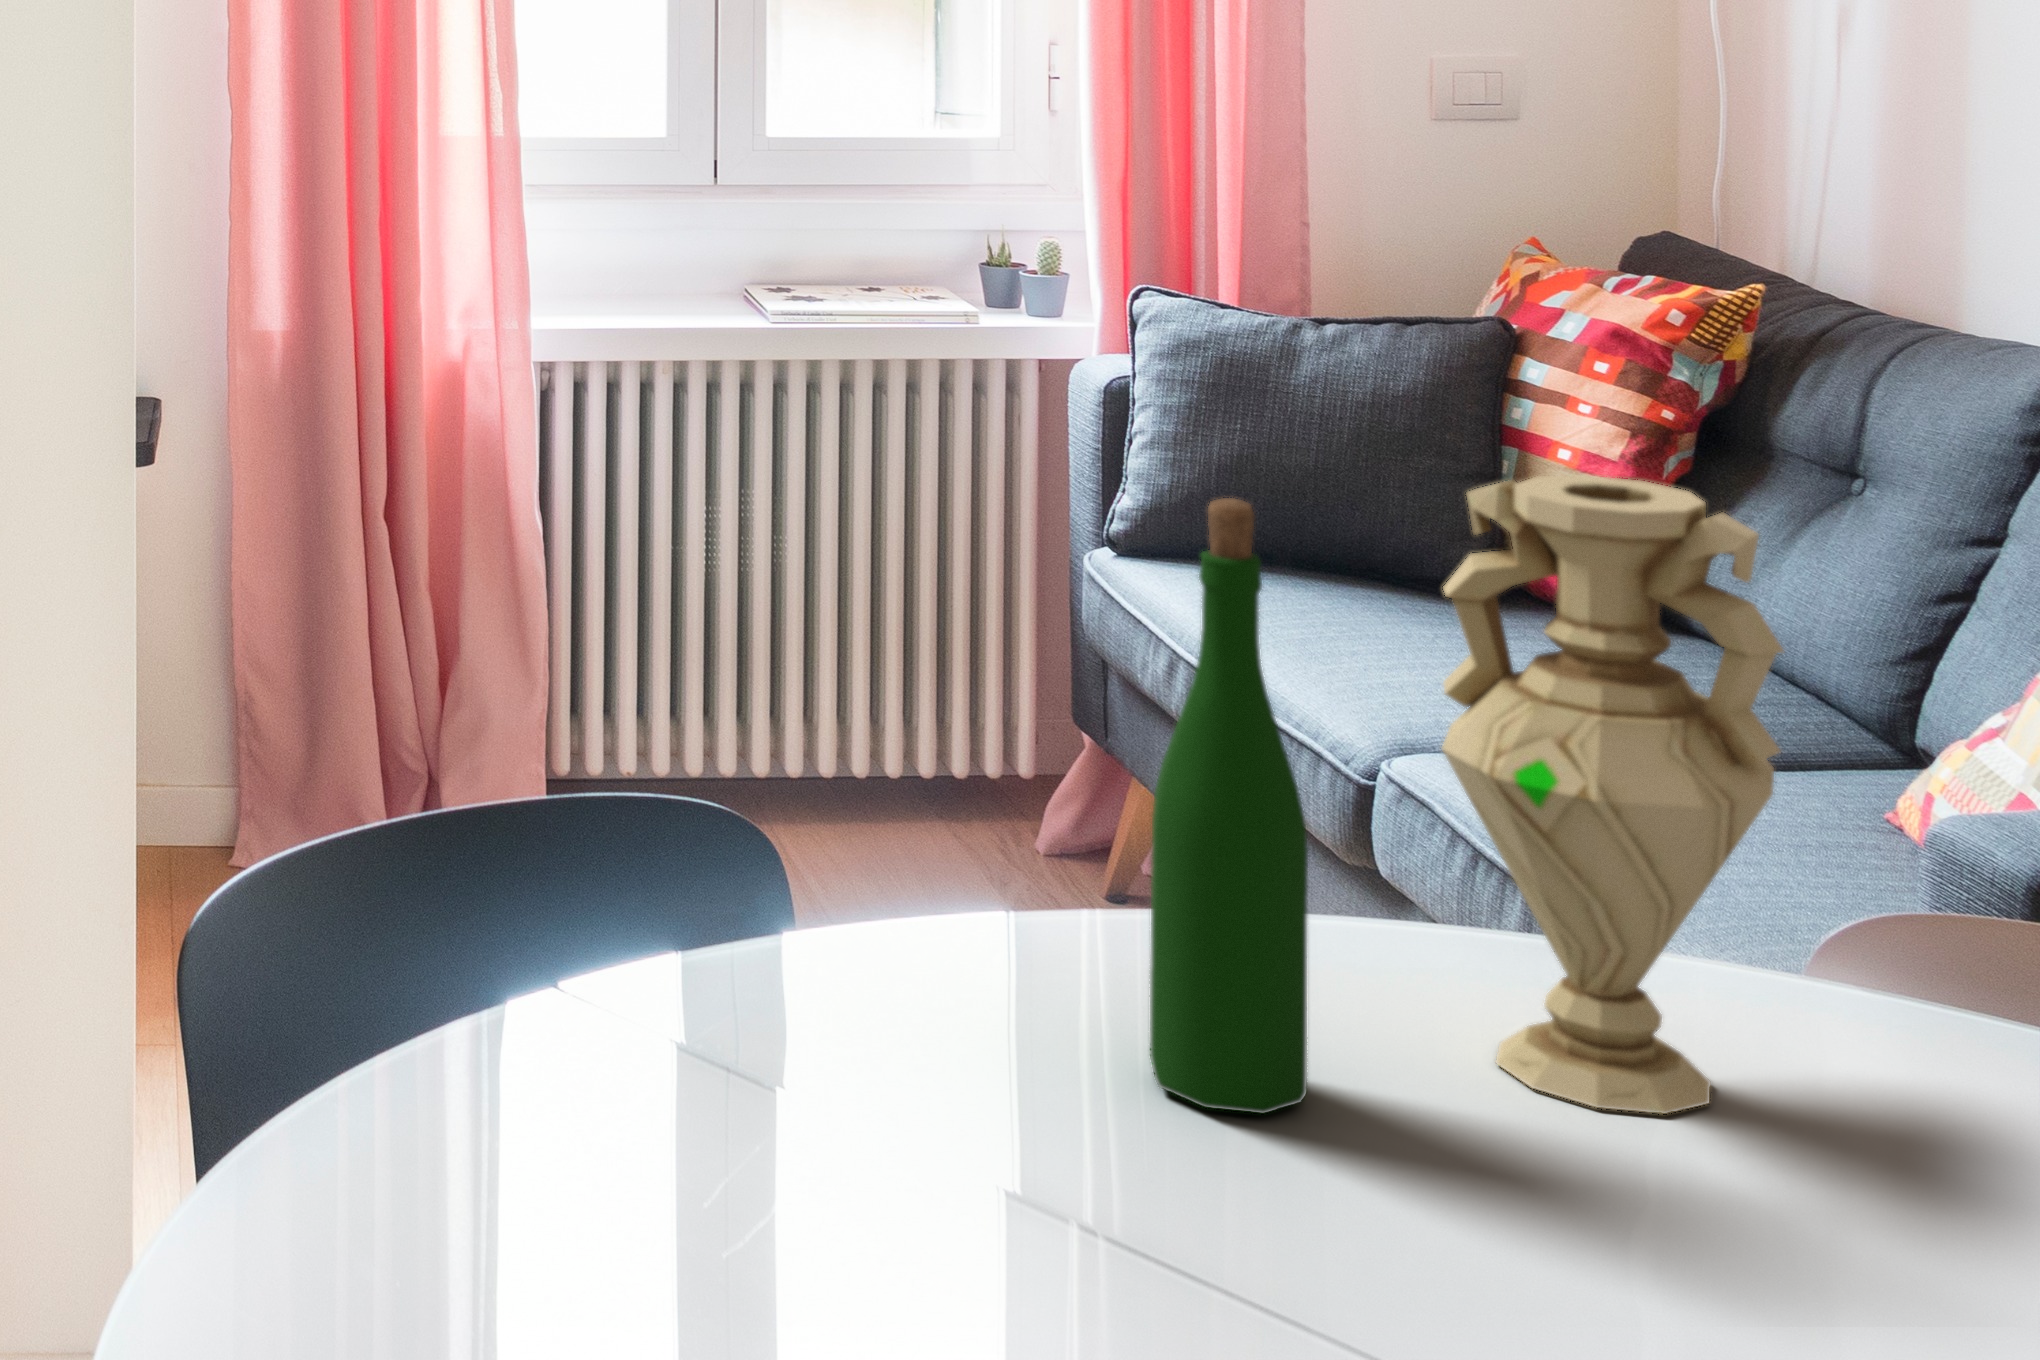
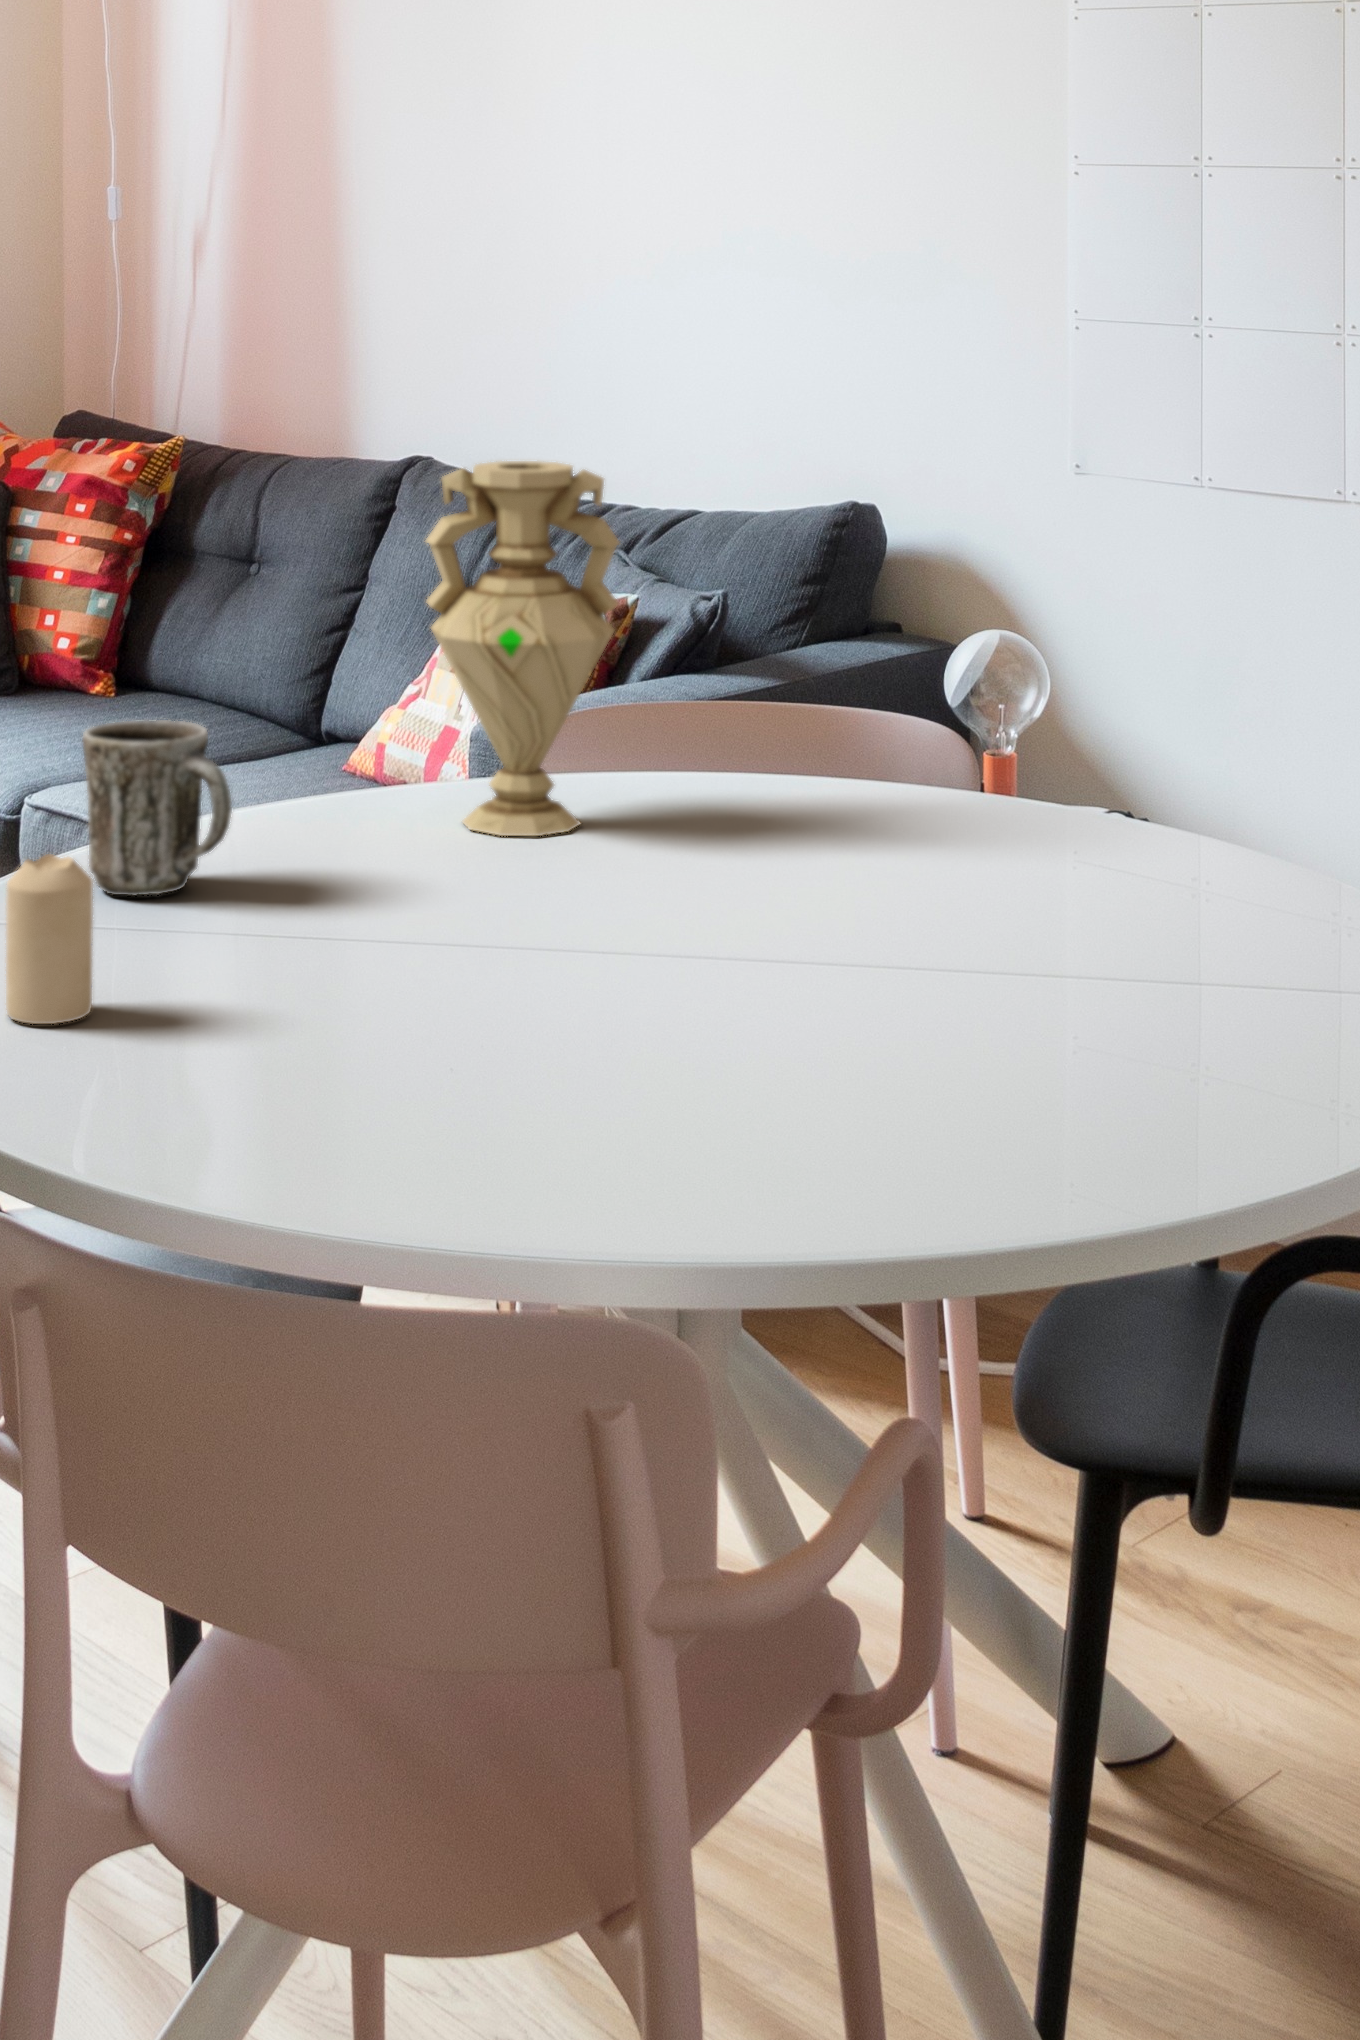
wine bottle: present [1150,498,1308,1113] -> none [312,485,410,877]
mug: none [777,785,965,1055] -> present [82,720,232,895]
candle: none [401,995,523,1247] -> present [6,854,93,1024]

